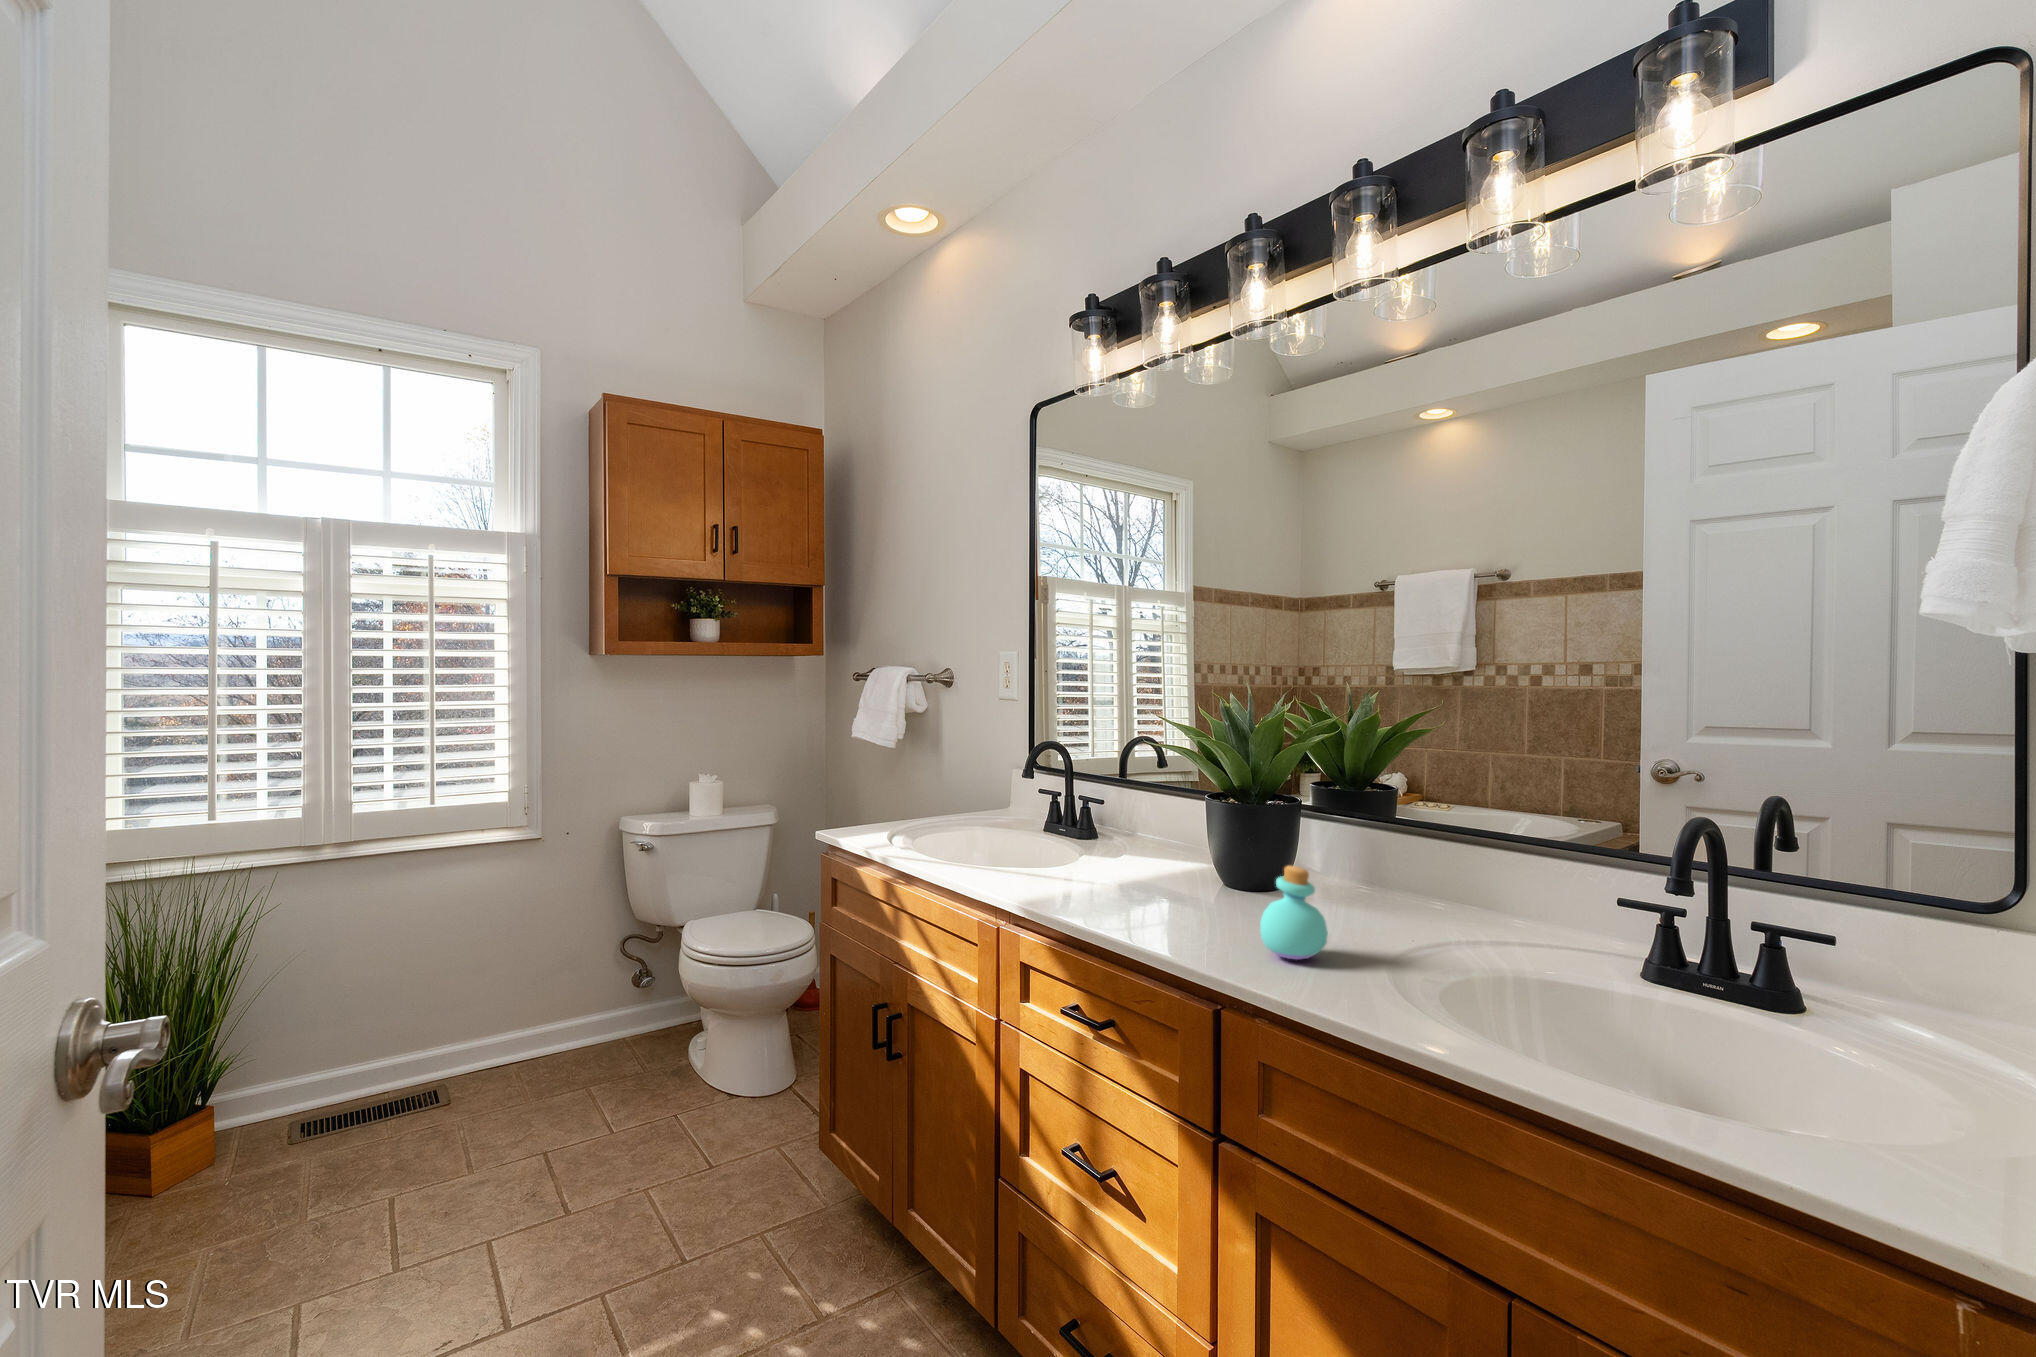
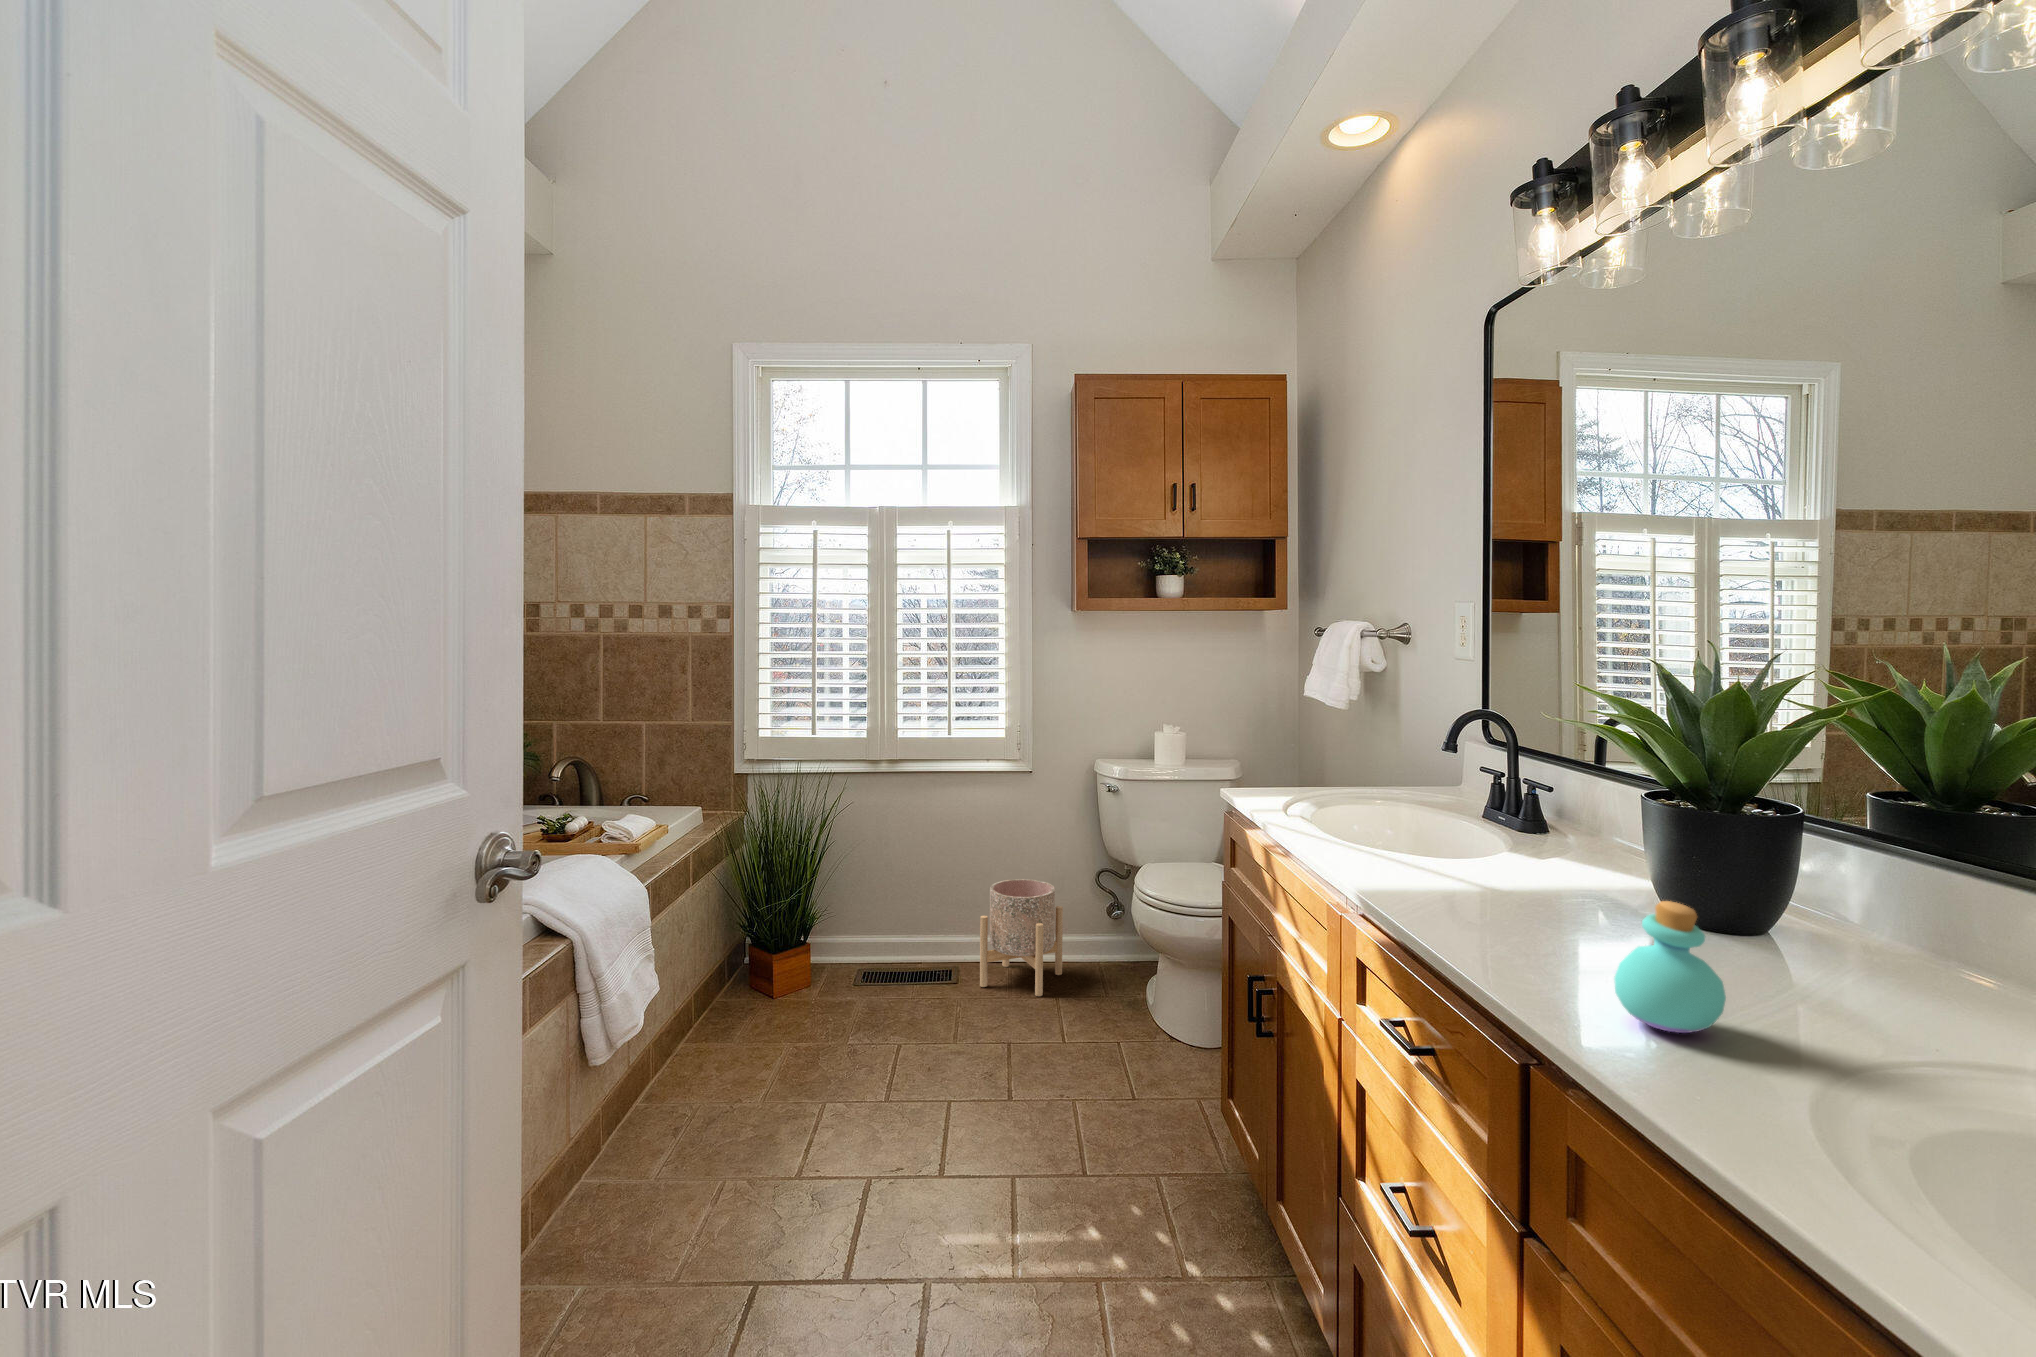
planter: none [482,960,584,1098] -> present [980,879,1063,996]

